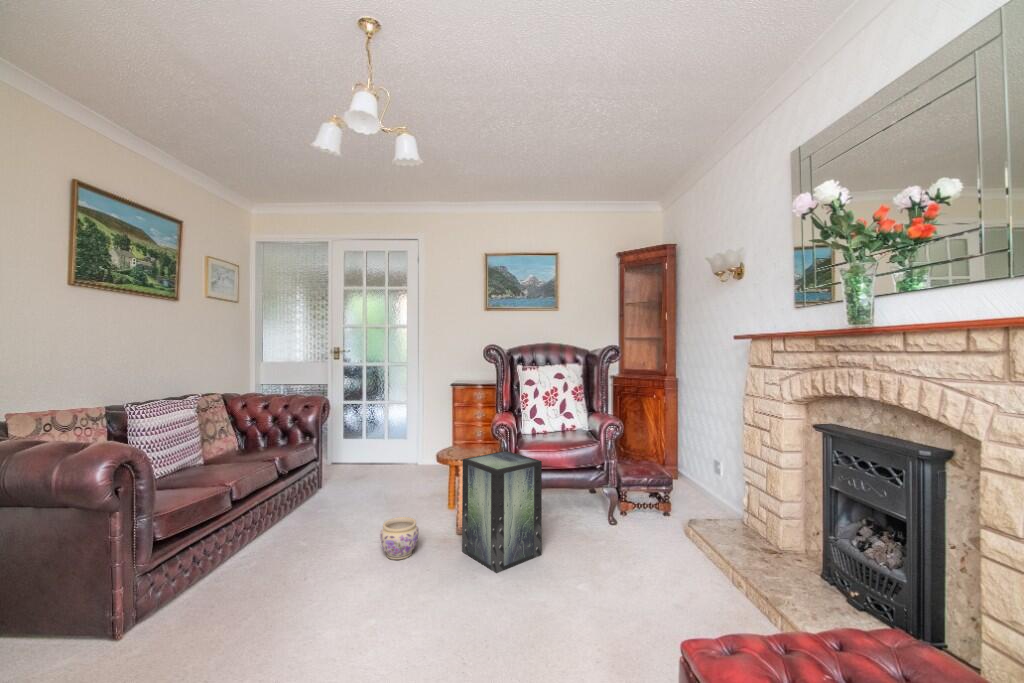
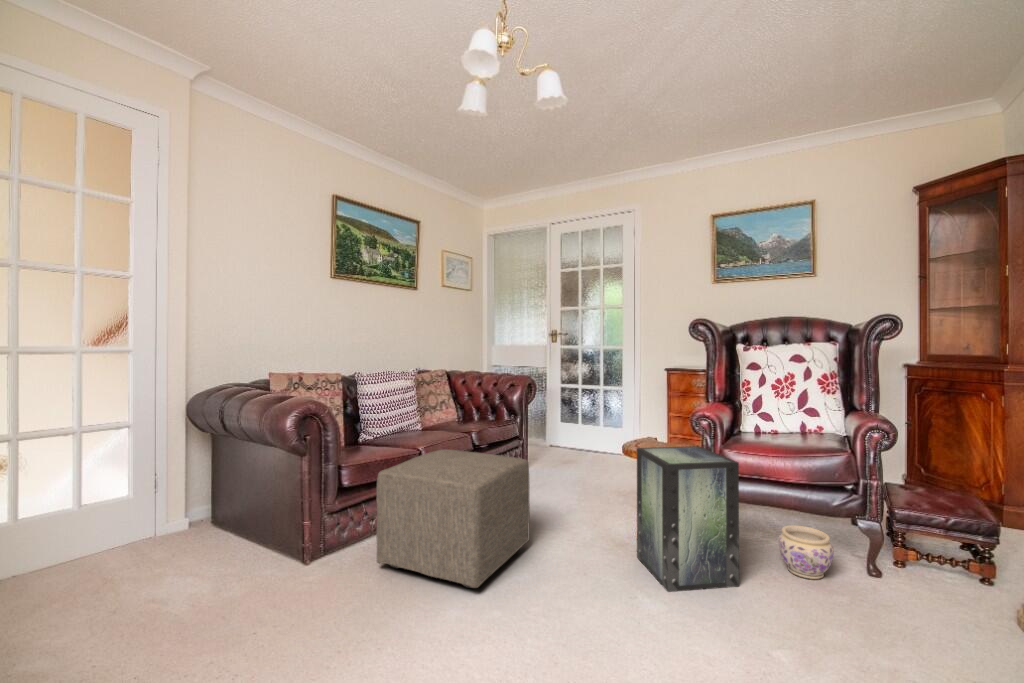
ottoman: none [200,483,366,628] -> present [376,449,530,588]
planter: present [380,517,419,560] -> present [779,525,833,580]

